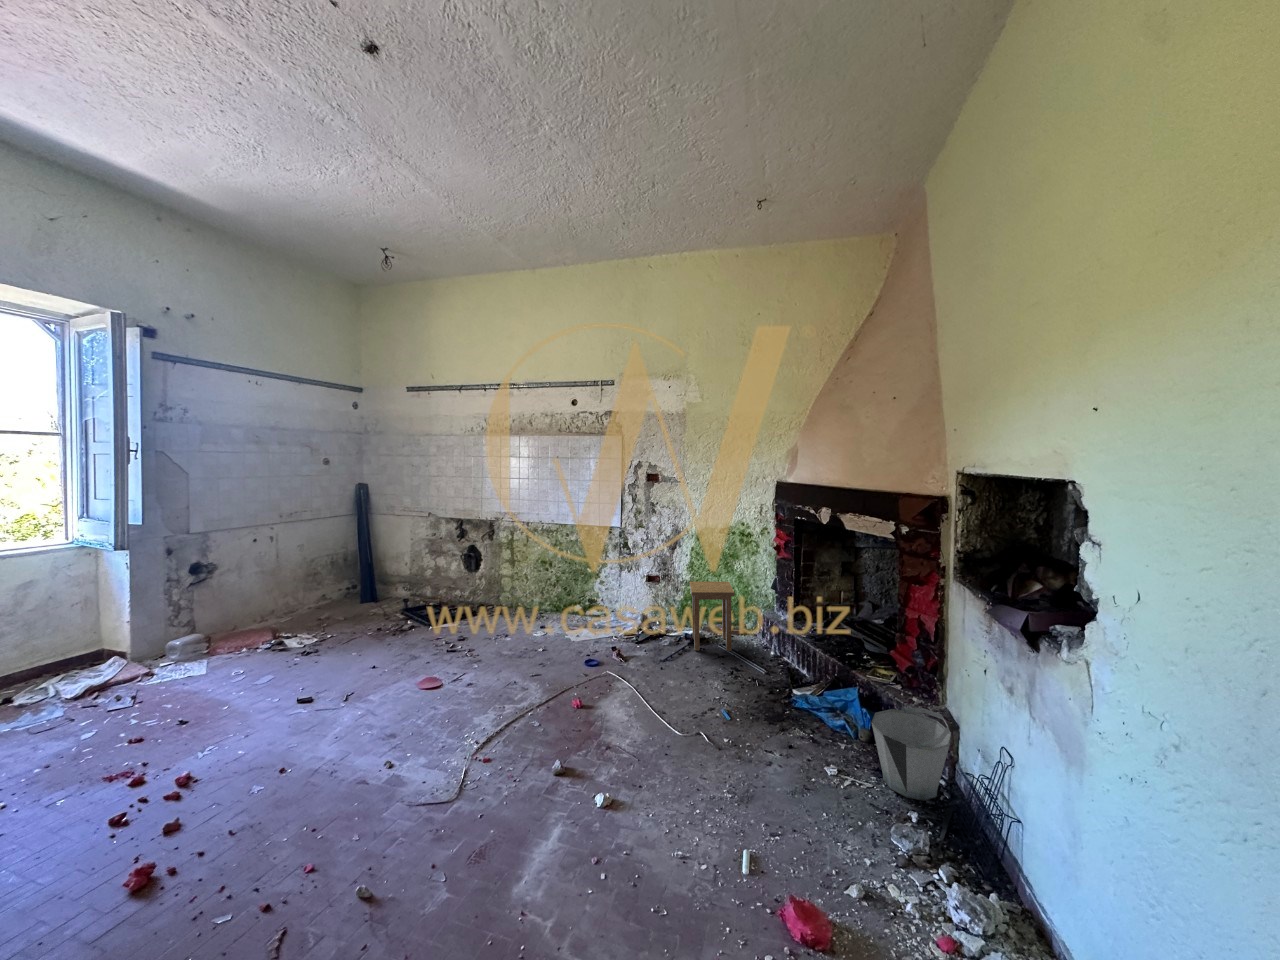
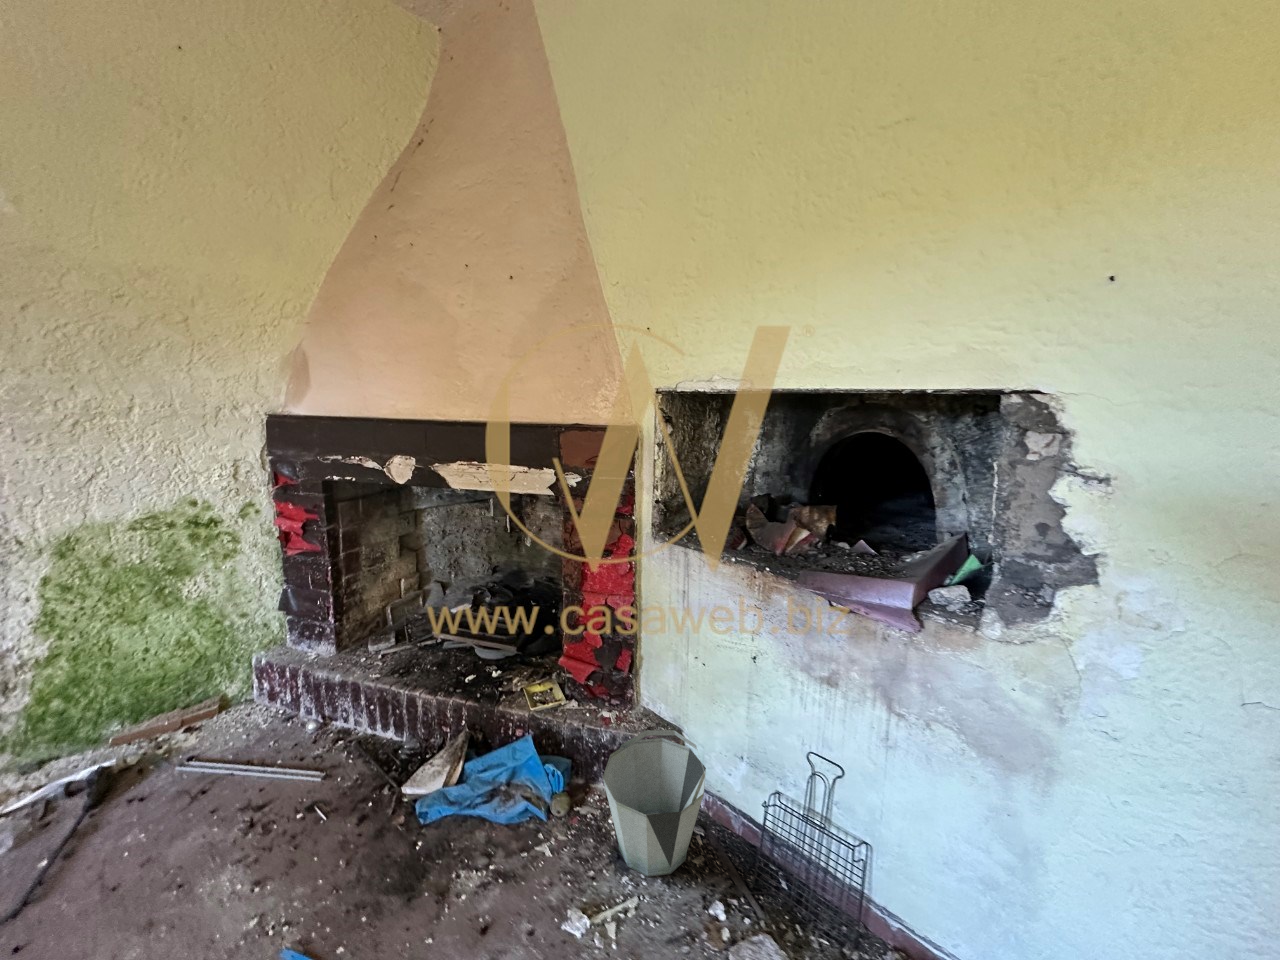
stool: present [690,582,734,651] -> none [52,628,218,819]

